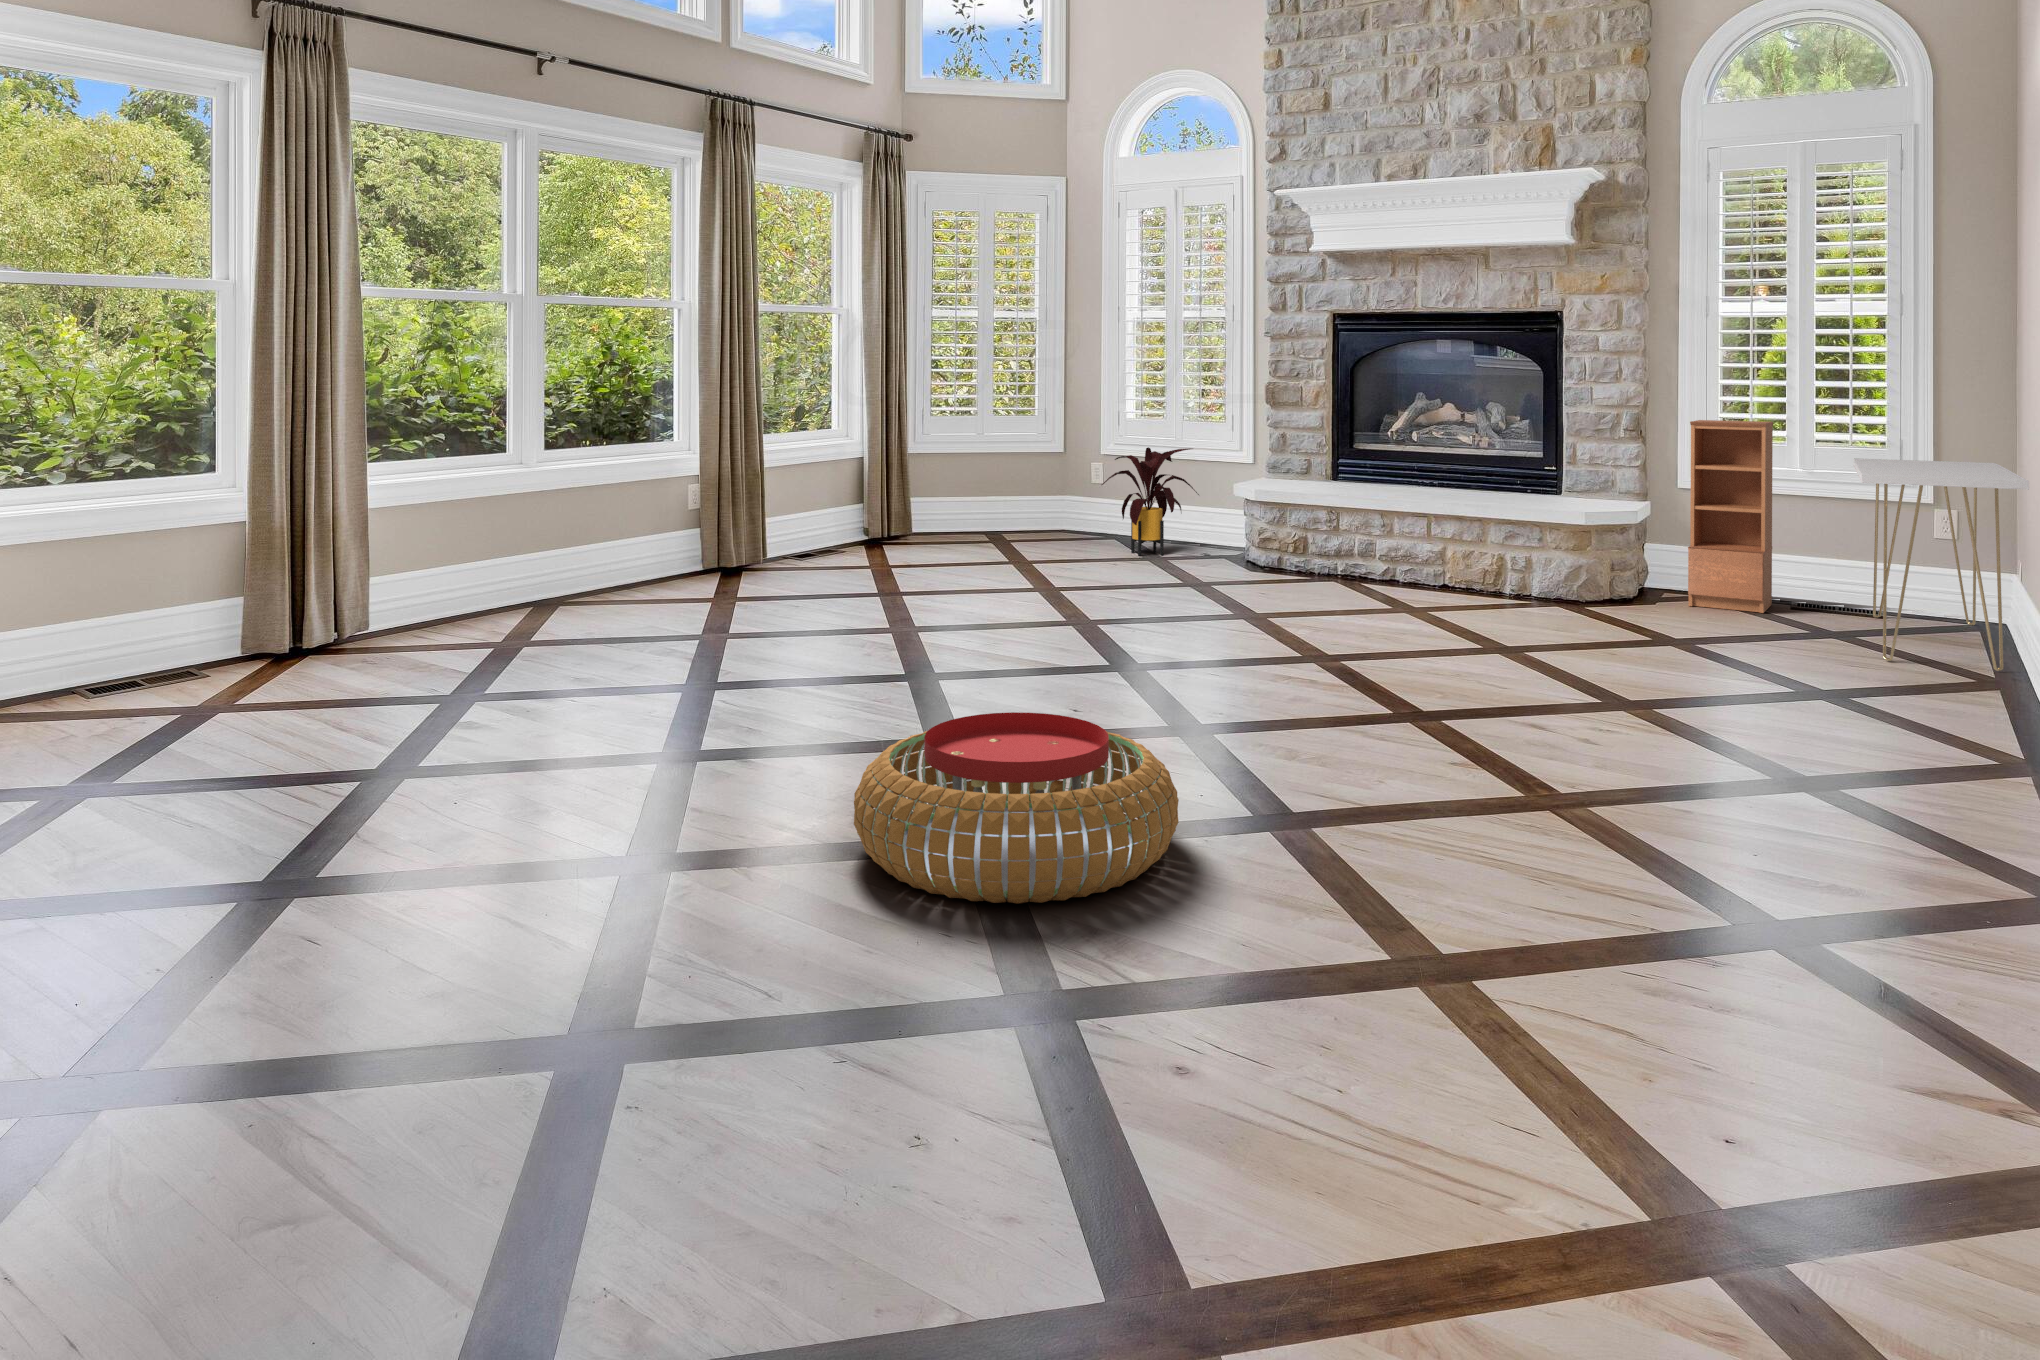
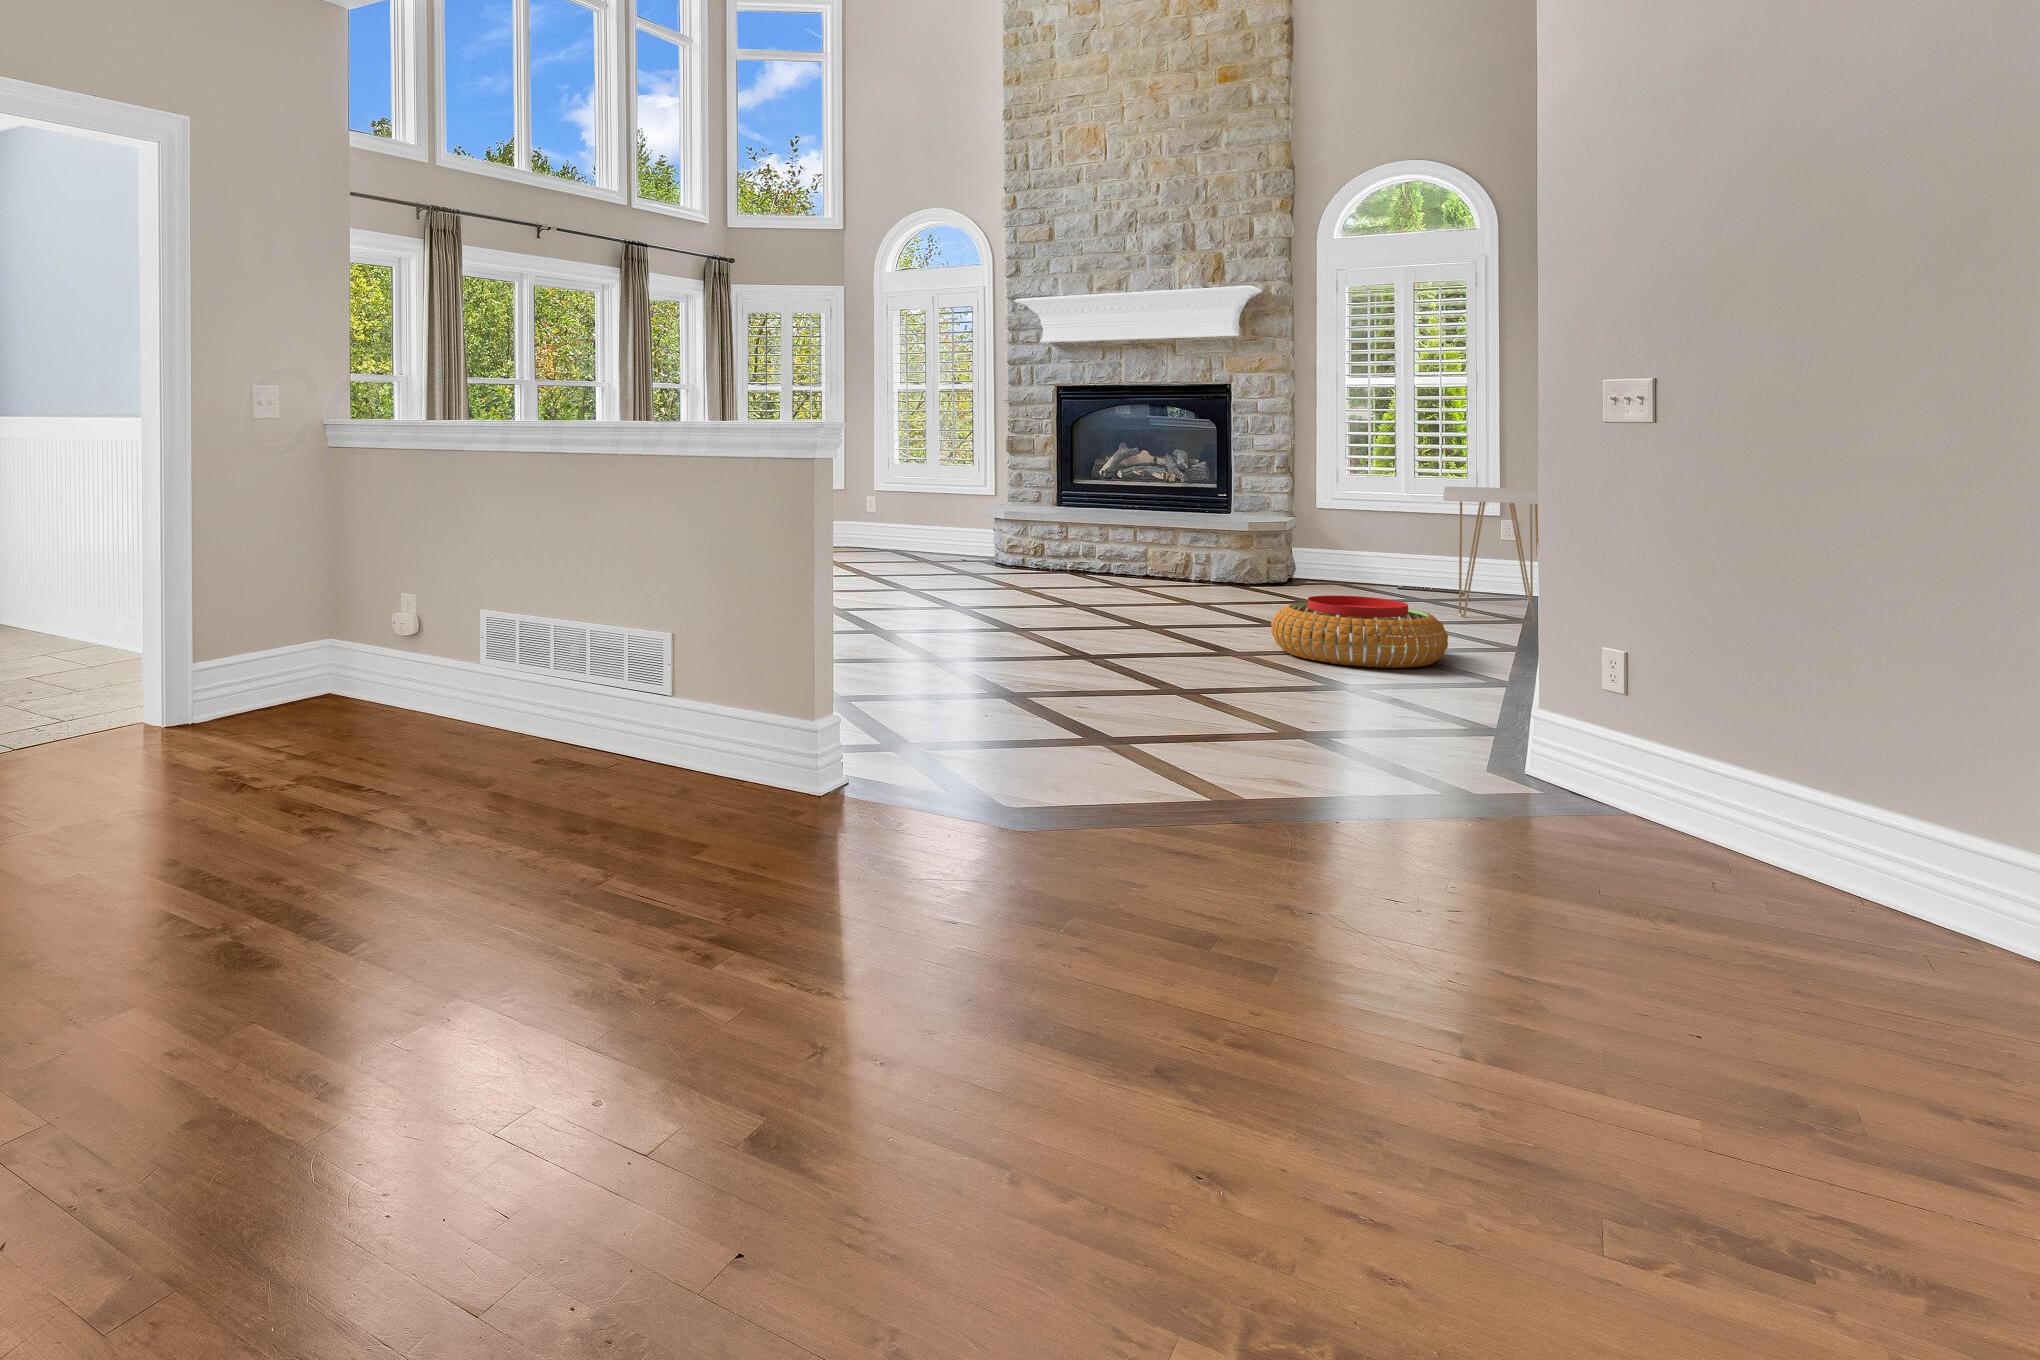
bookcase: present [1688,420,1773,613] -> none [1325,461,1387,593]
house plant: present [1102,447,1199,556] -> none [885,482,956,559]
pouf: present [854,712,1179,904] -> present [1271,596,1448,668]

